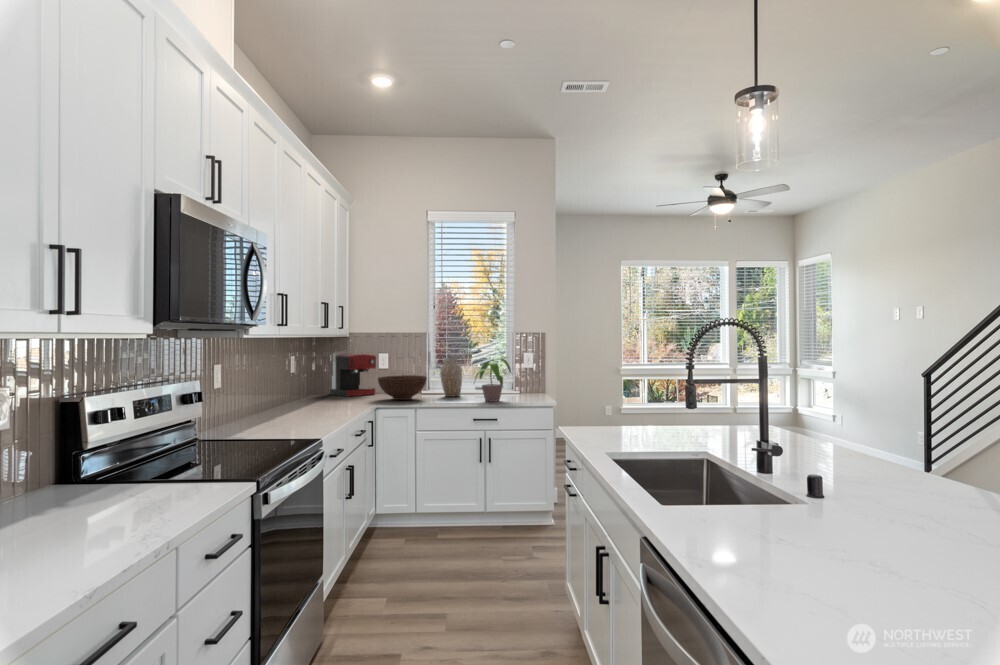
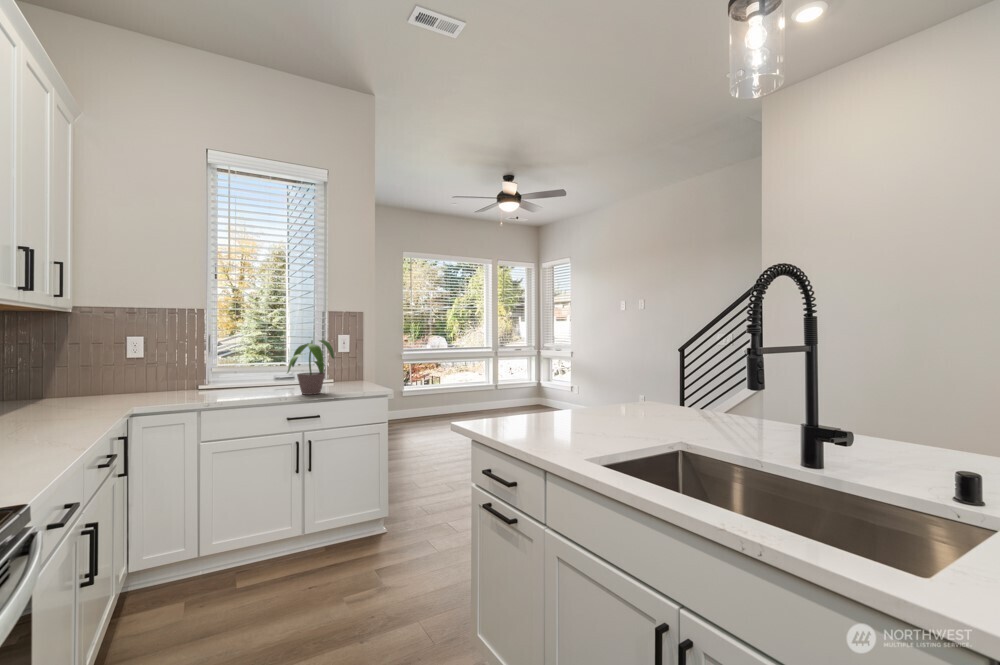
coffee maker: present [330,350,376,397] -> none [29,331,120,400]
vase: present [440,357,462,397] -> none [230,340,262,392]
fruit bowl: present [378,375,427,400] -> none [129,365,213,400]

